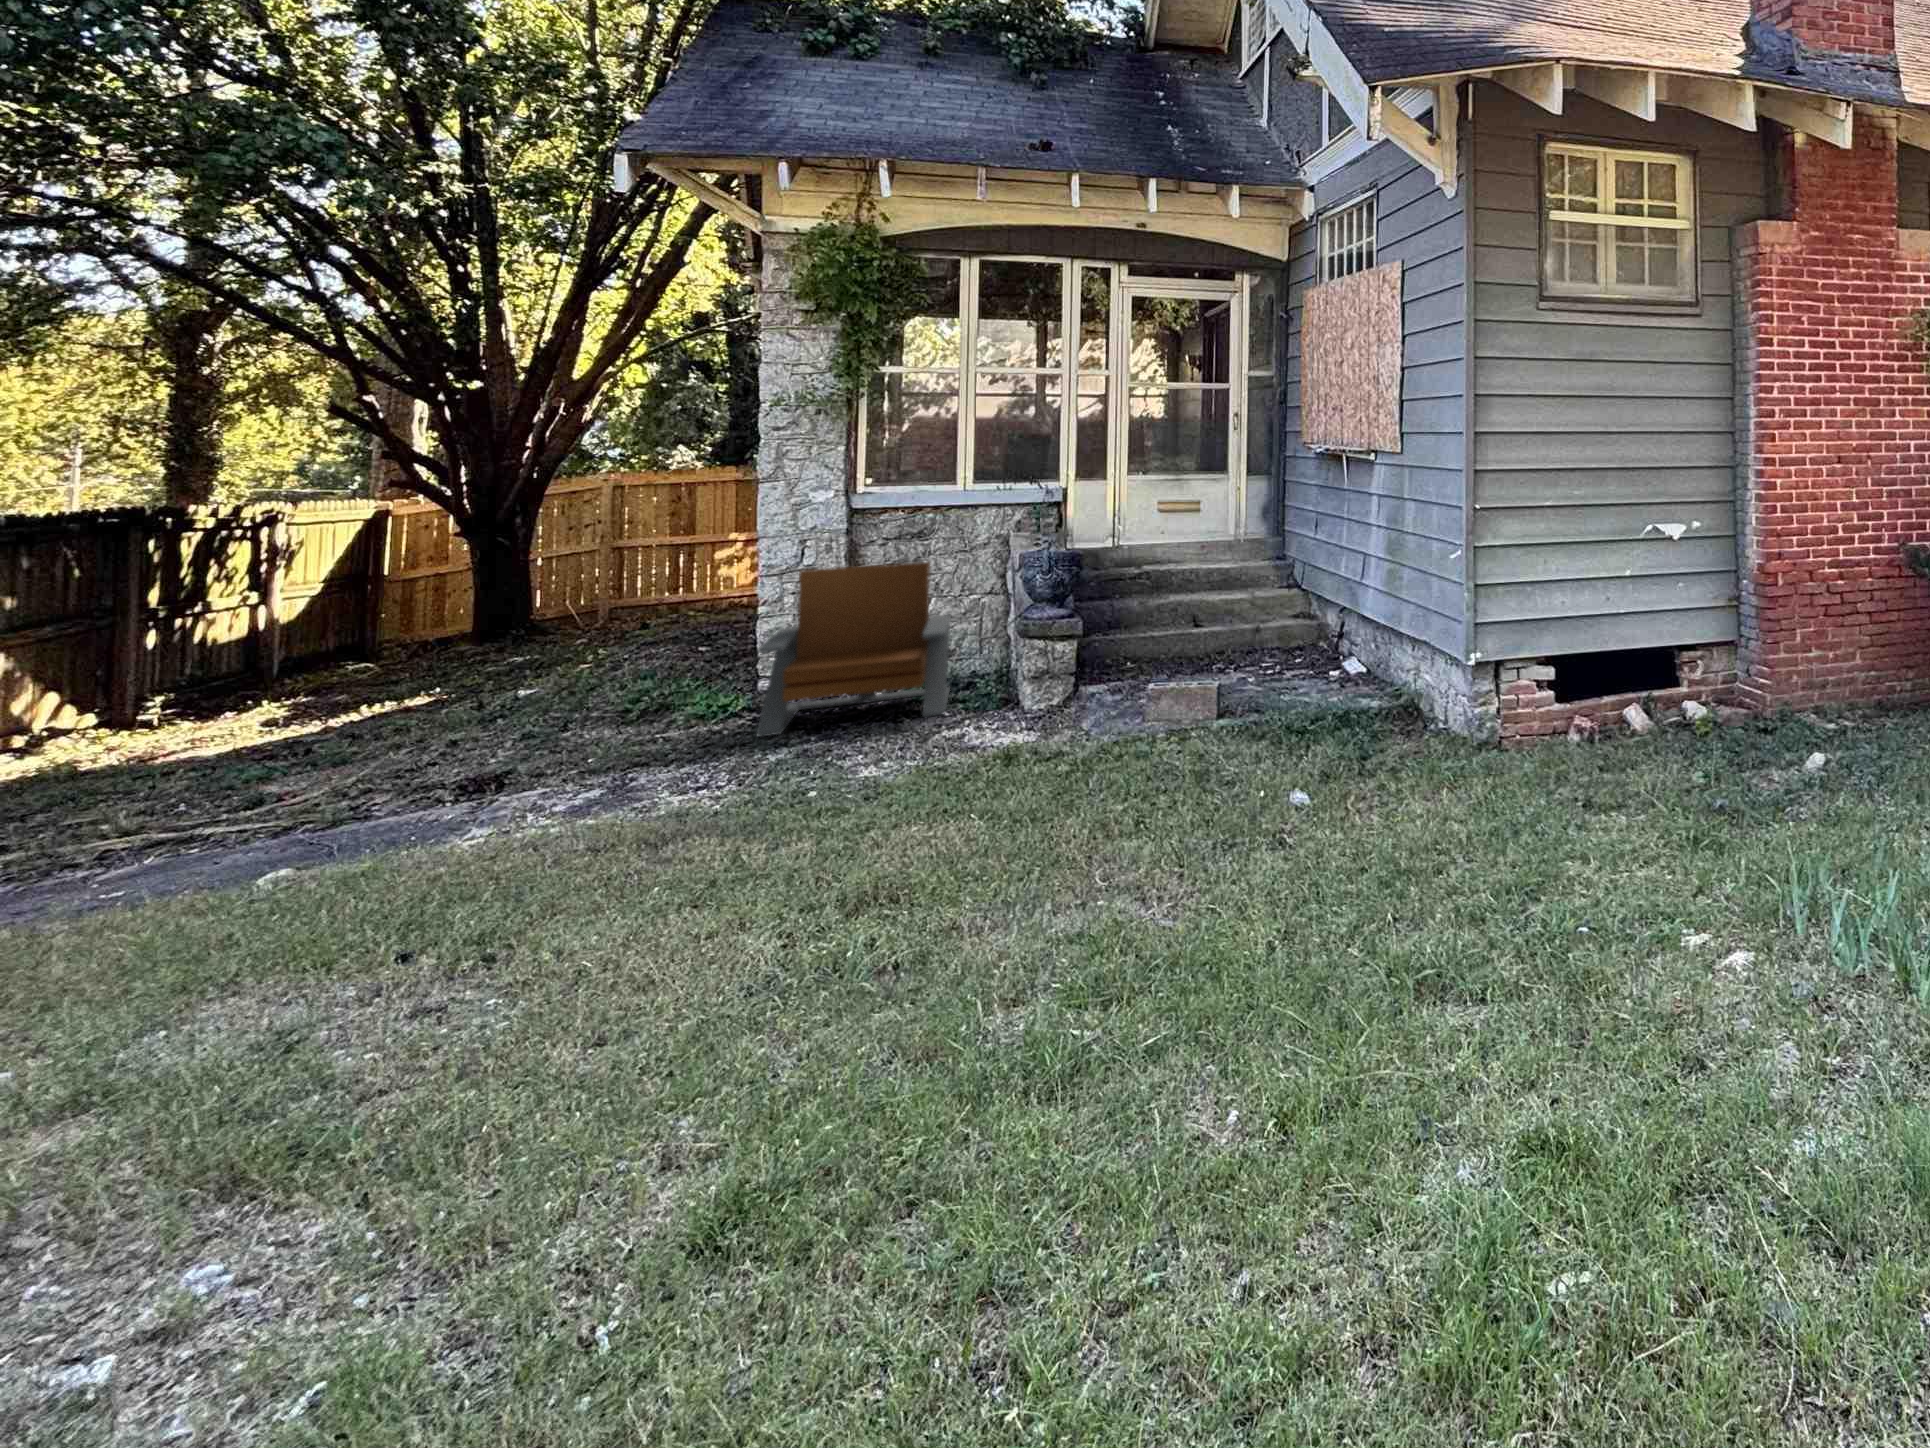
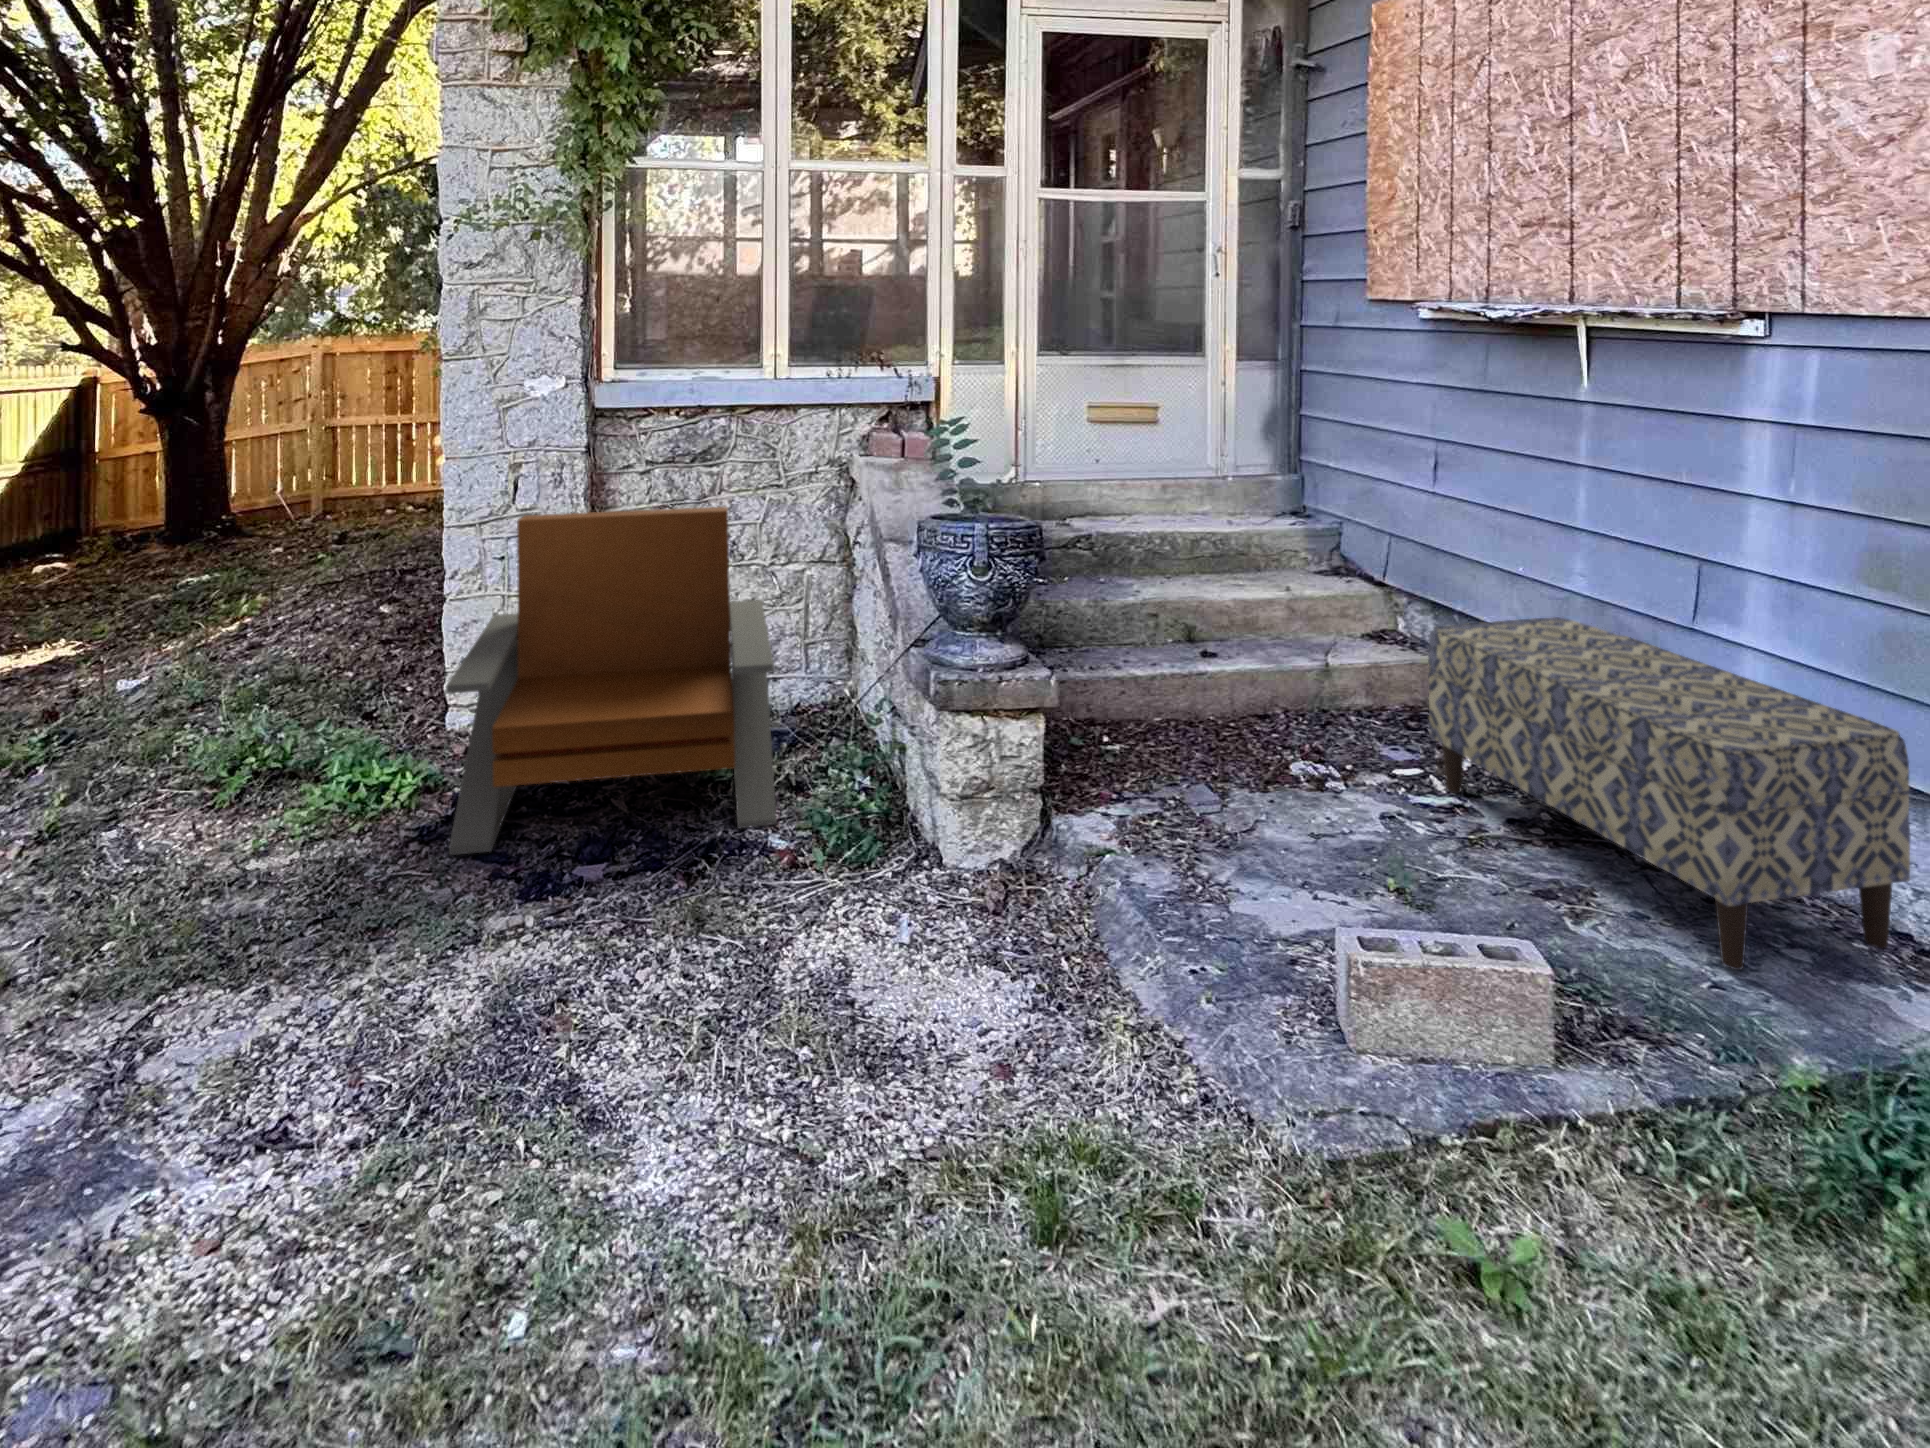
bench: none [1274,590,1399,702] -> present [1428,617,1910,970]

